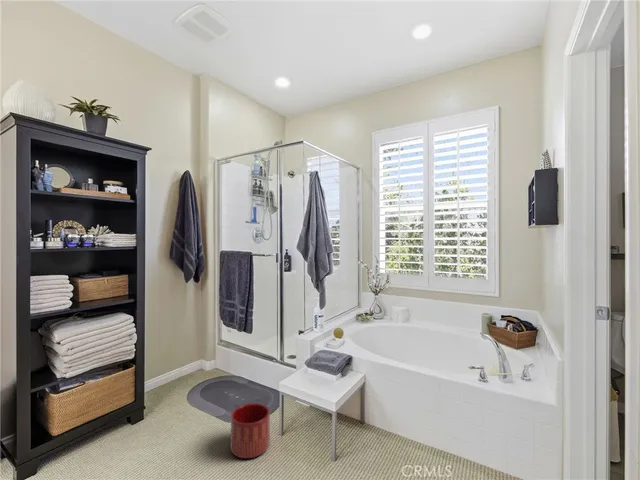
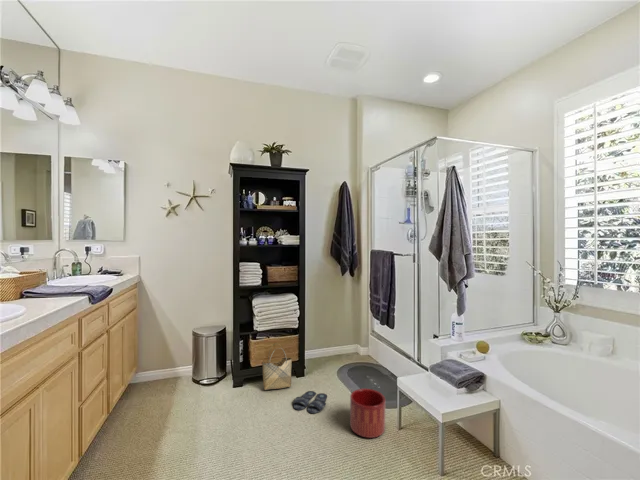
woven basket: none [81,386,130,459] -> present [262,343,292,390]
slippers: none [145,430,192,465] -> present [293,391,327,414]

